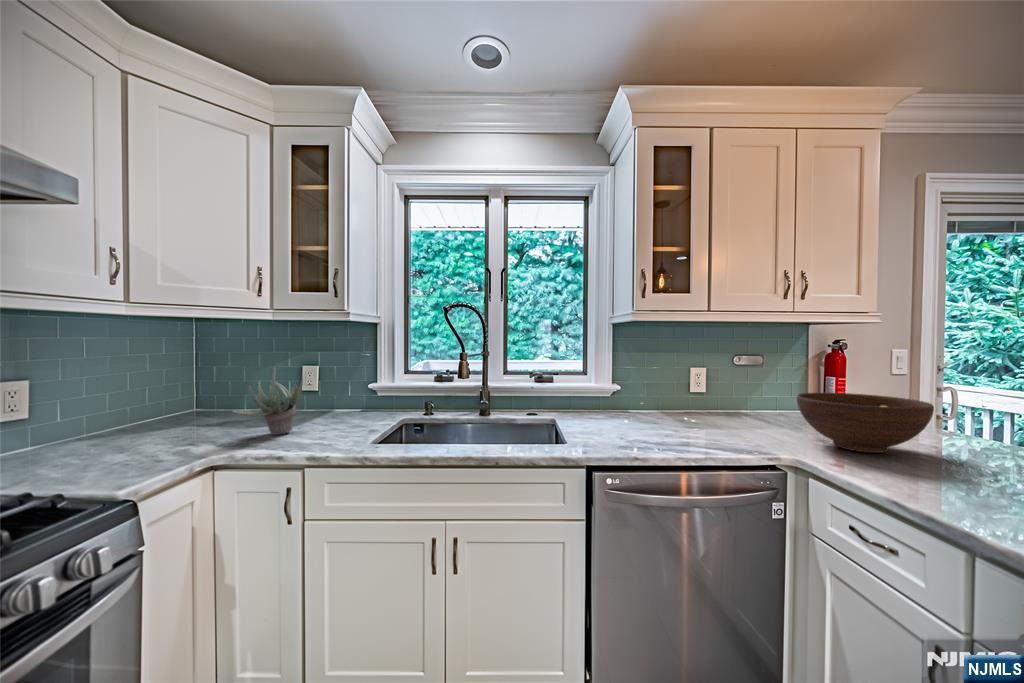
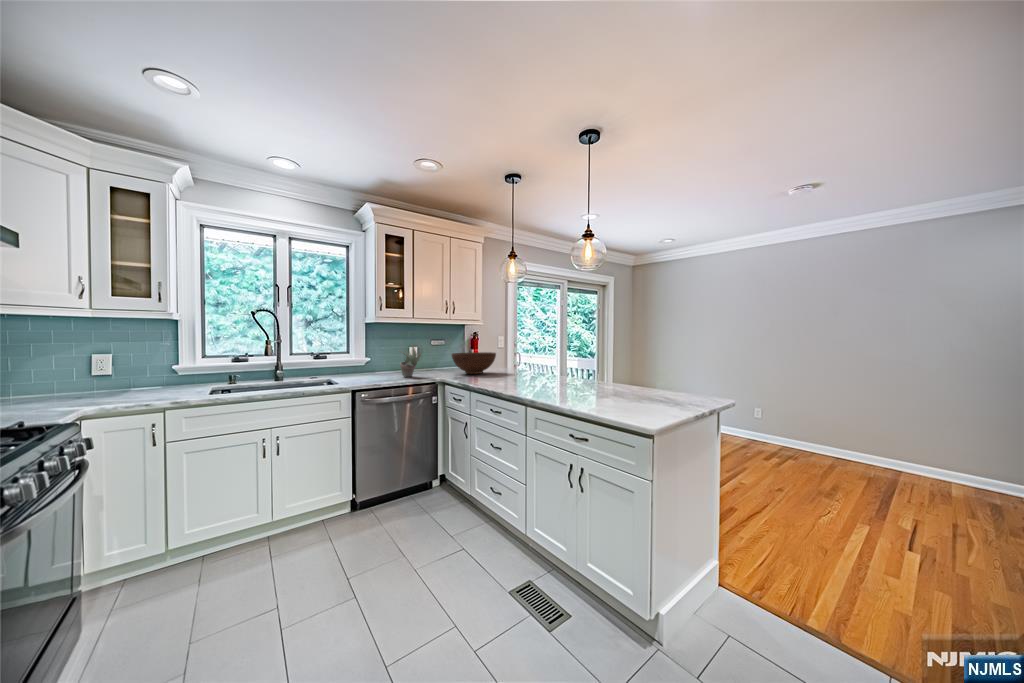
succulent plant: present [233,368,303,435] -> present [400,344,421,377]

